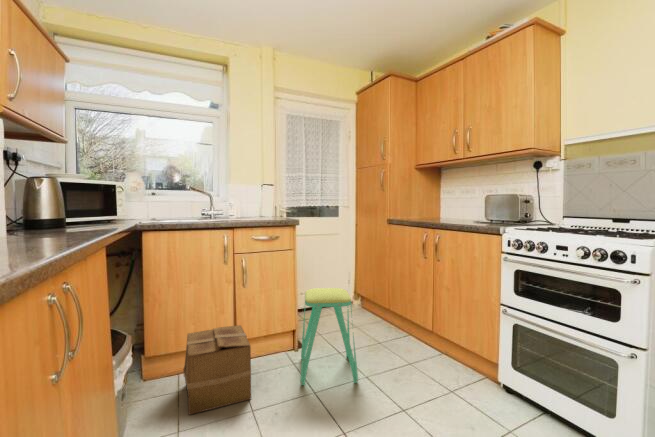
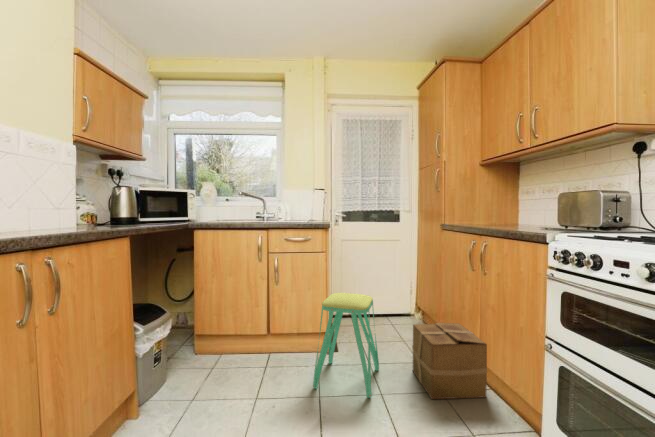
cardboard box: present [184,325,251,415] -> present [412,323,487,399]

